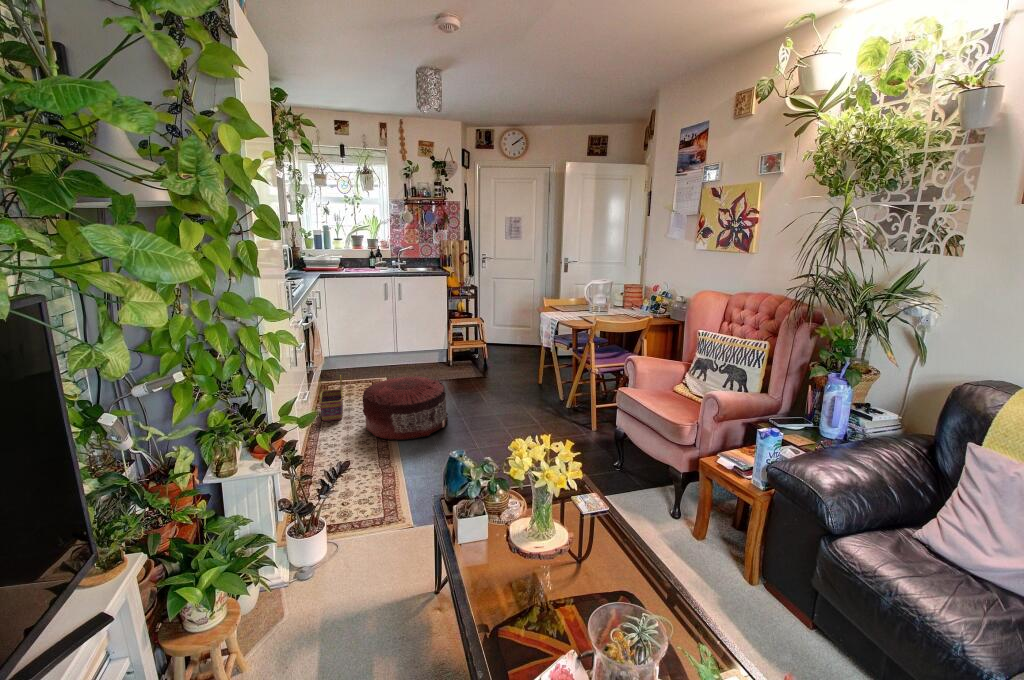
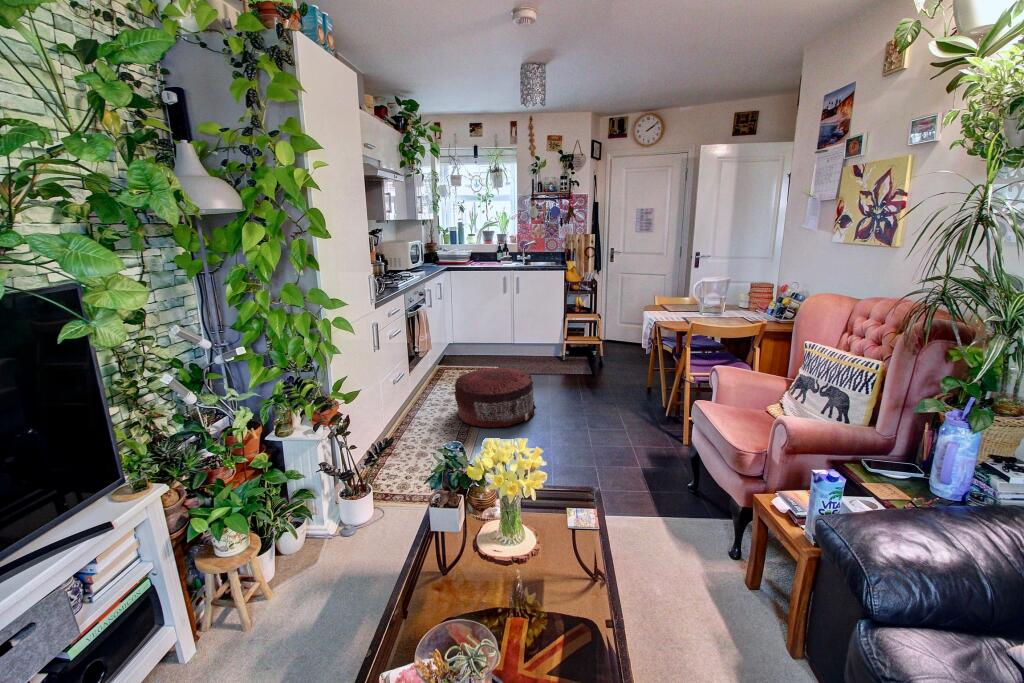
basket: present [318,375,343,421] -> none [424,361,448,402]

